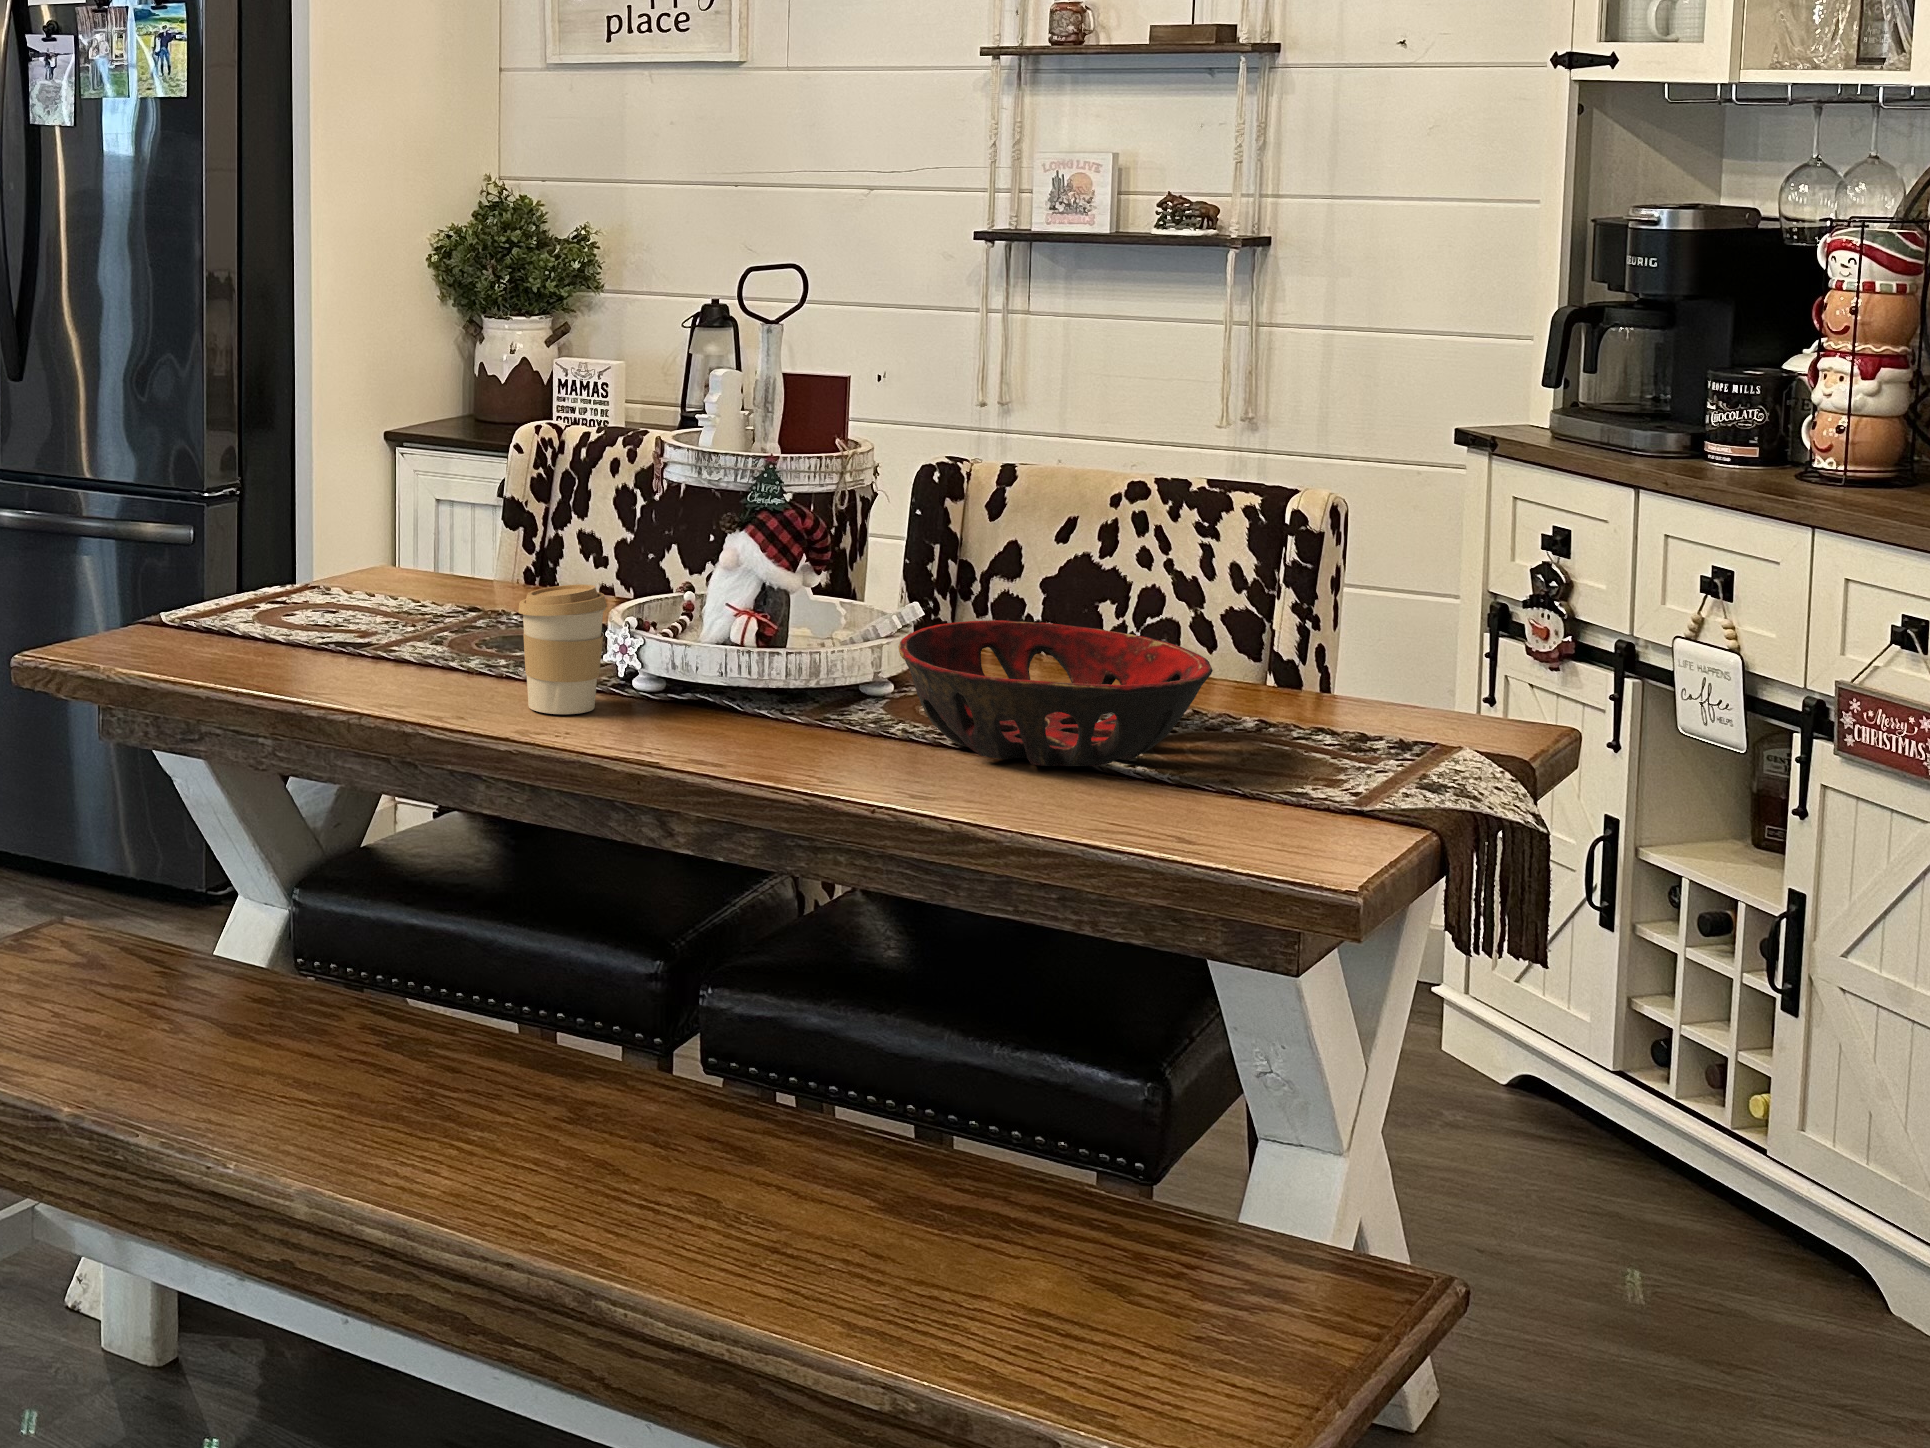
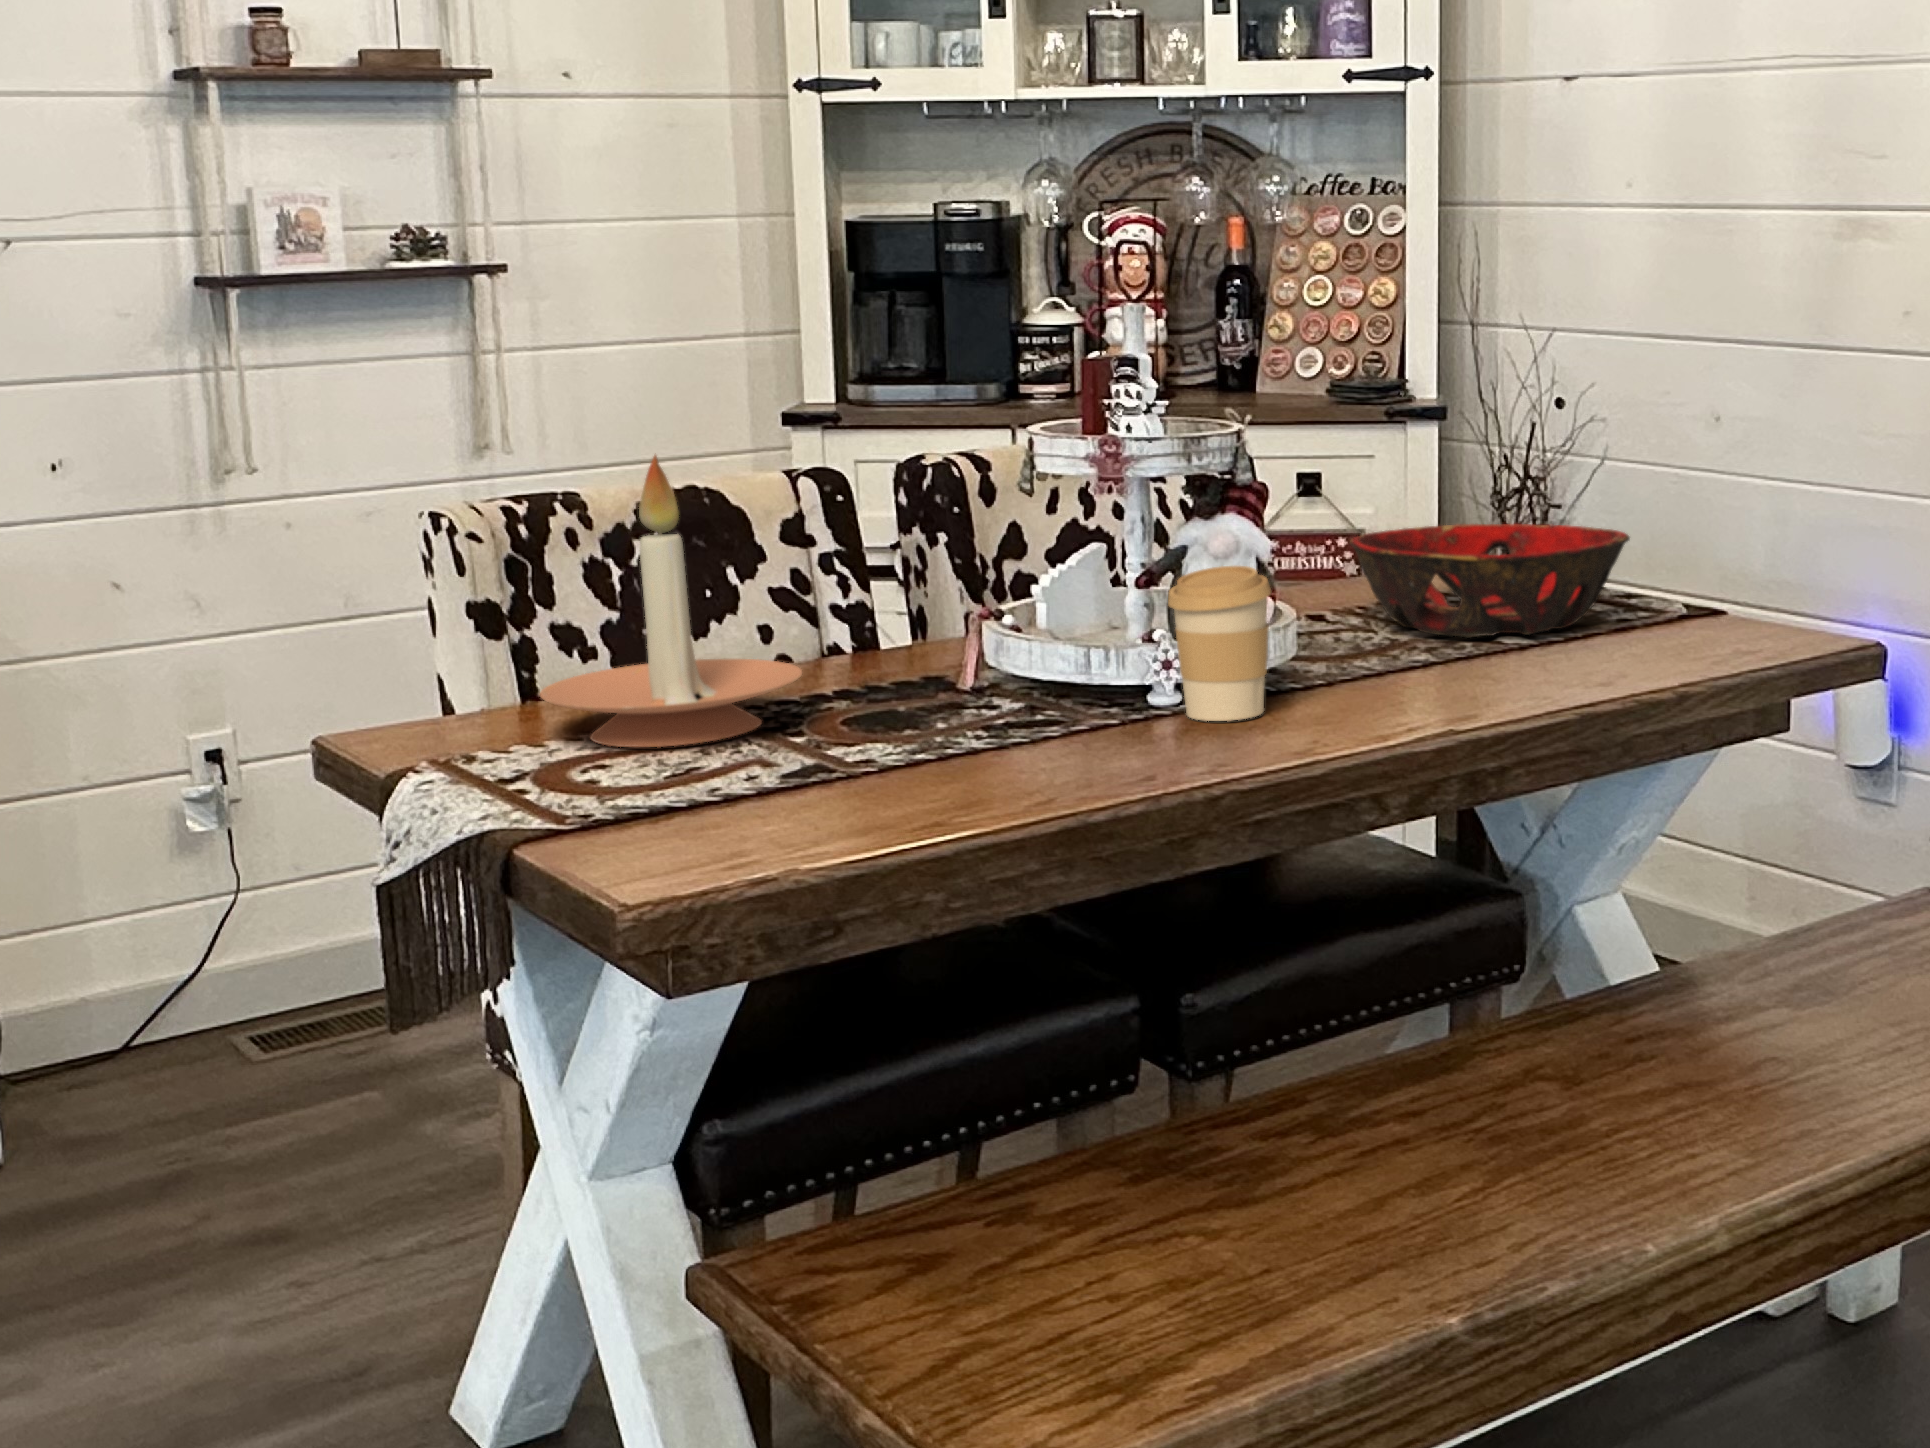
candle holder: none [334,411,522,624] -> present [540,455,802,747]

